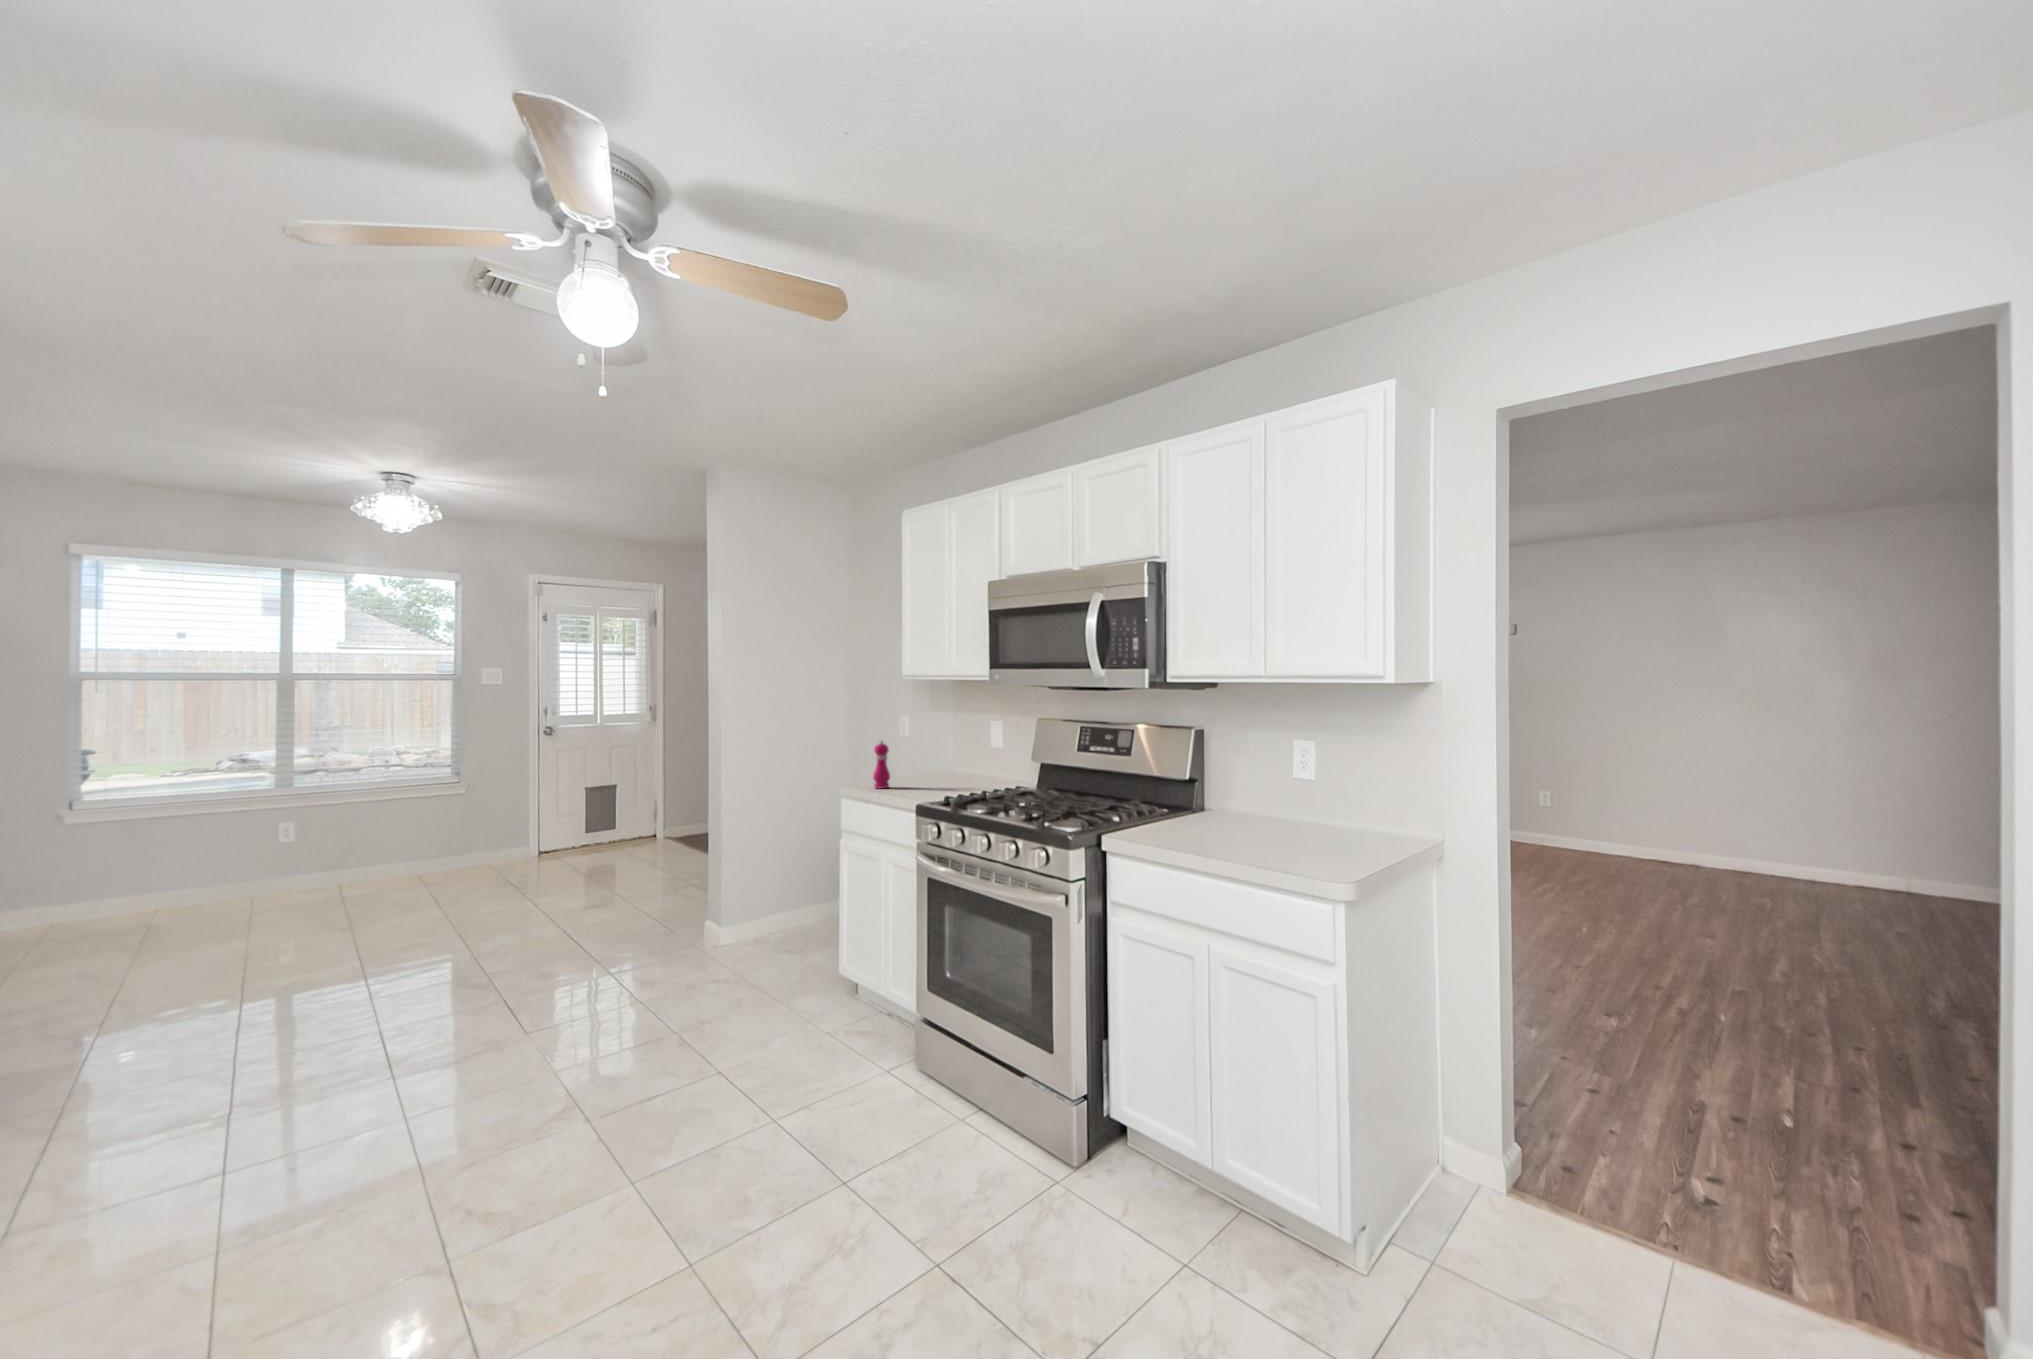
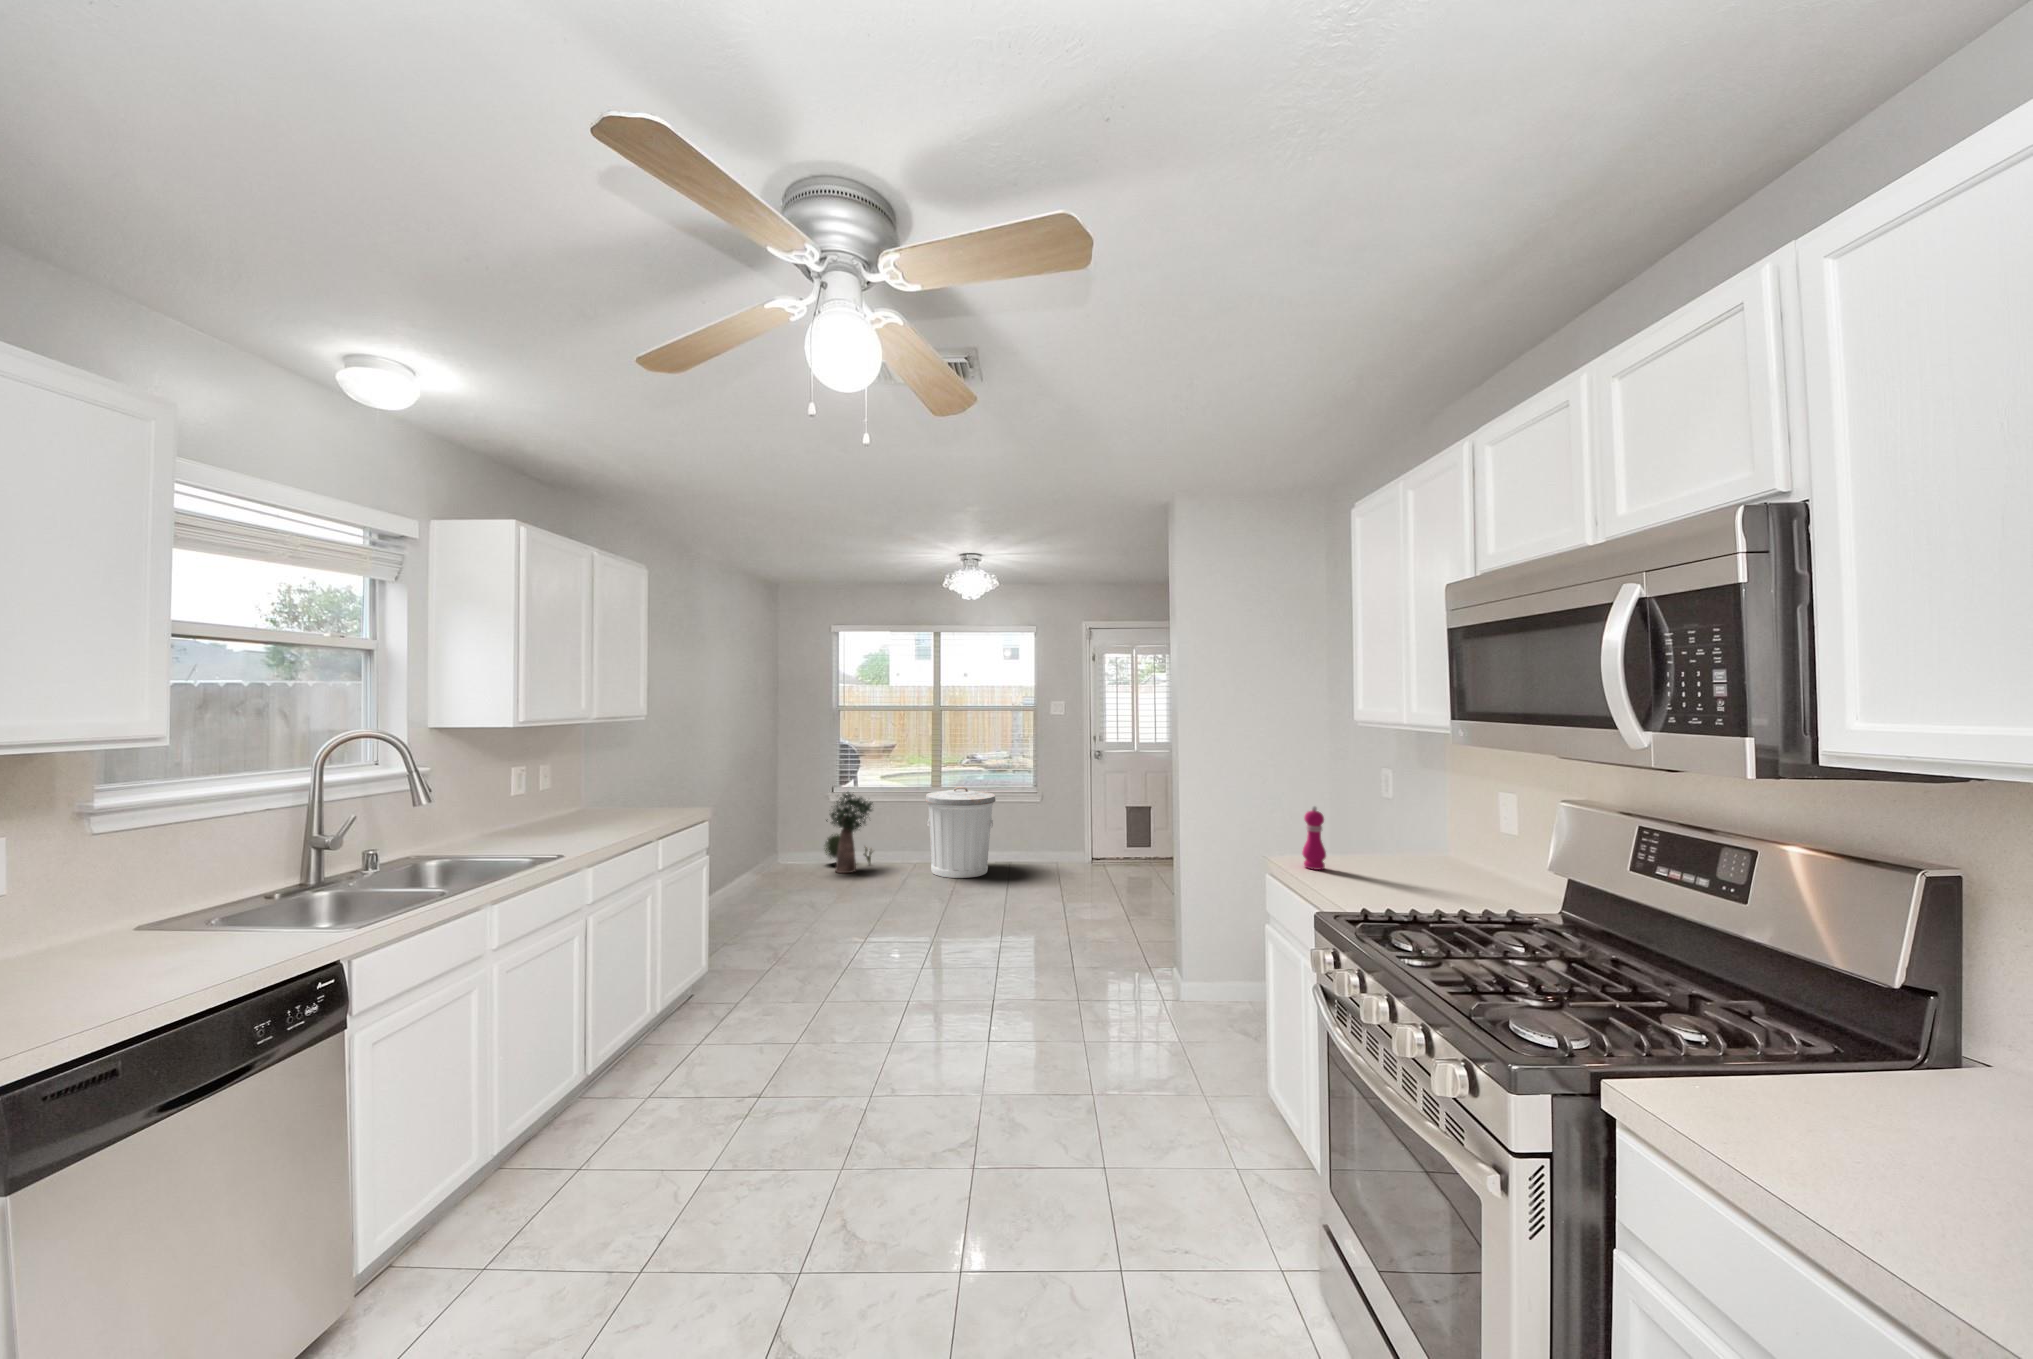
trash can: none [288,784,411,907] -> present [926,787,995,878]
potted plant: none [60,811,183,939] -> present [824,792,873,873]

